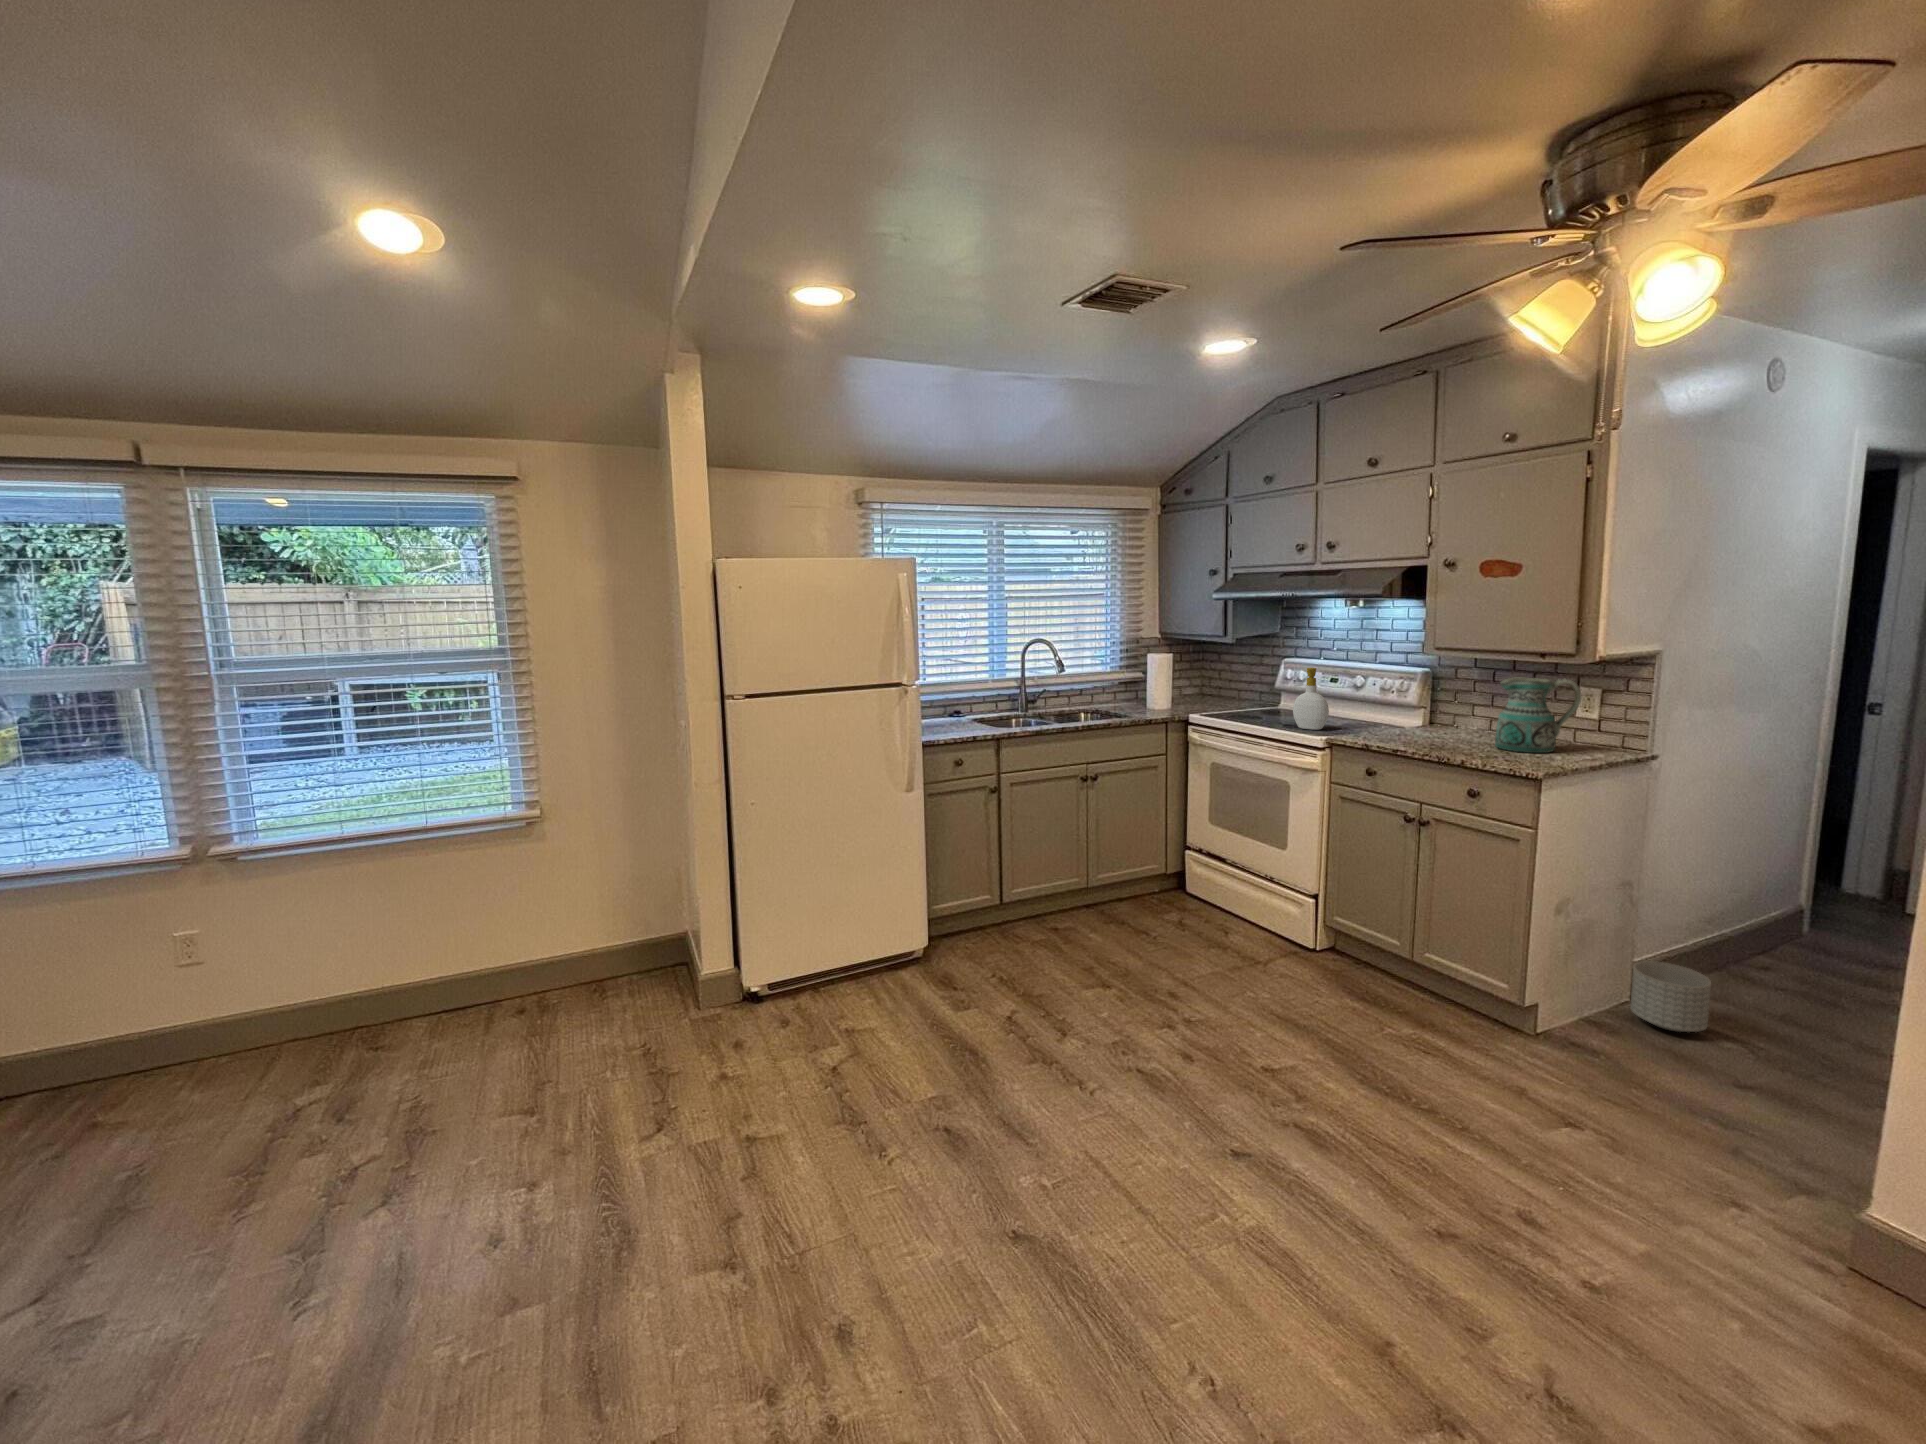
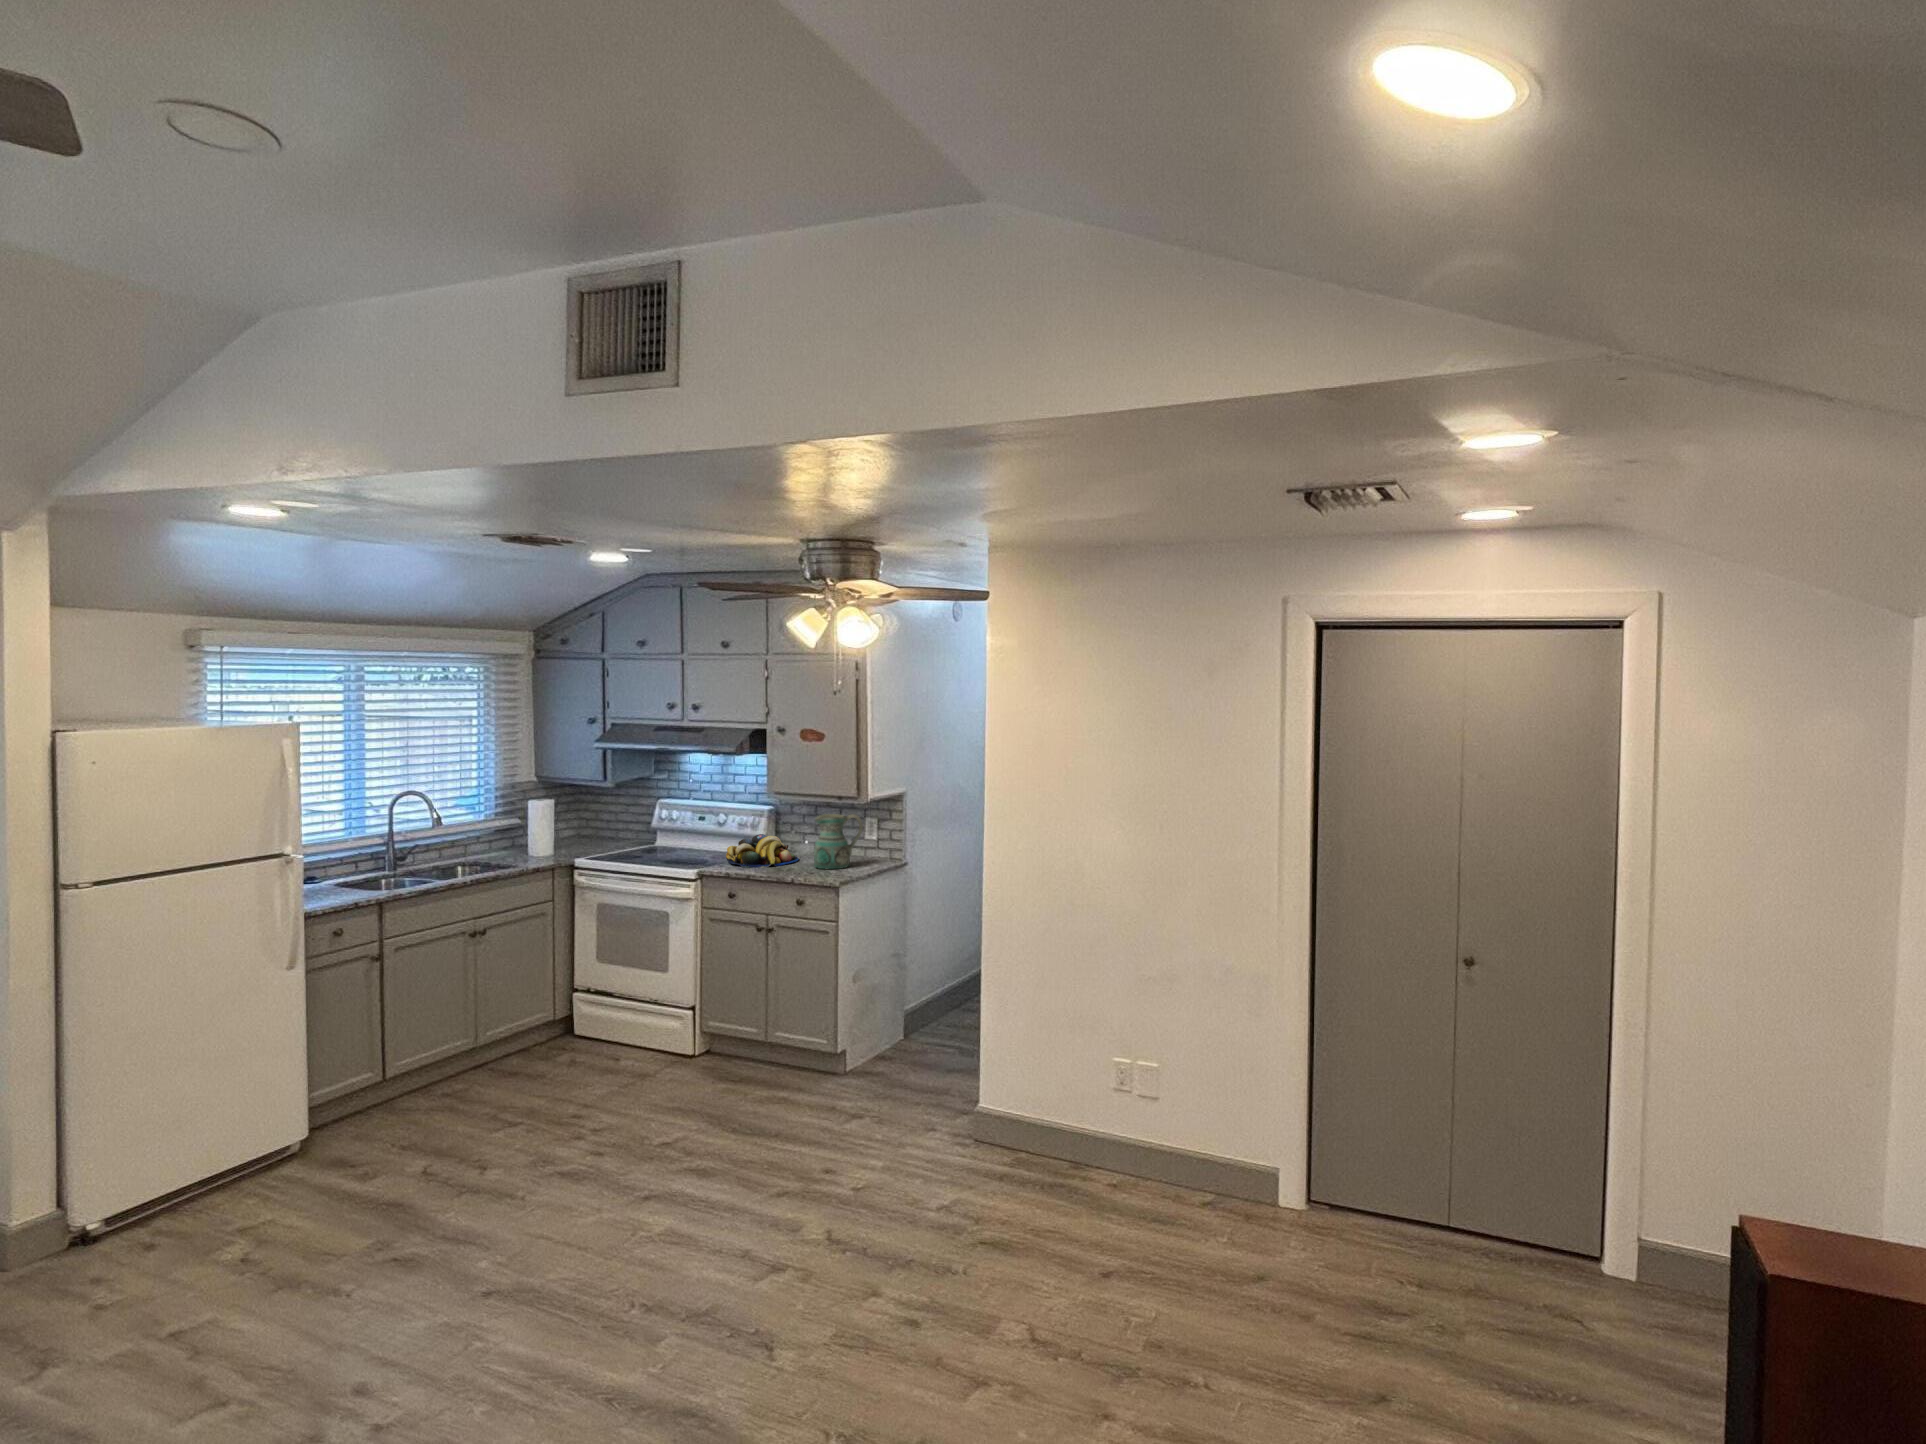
soap bottle: present [1293,668,1329,730] -> none [670,811,699,865]
fruit bowl: none [1363,701,1467,742] -> present [726,834,799,868]
planter: present [1631,961,1711,1032] -> none [902,1007,941,1053]

